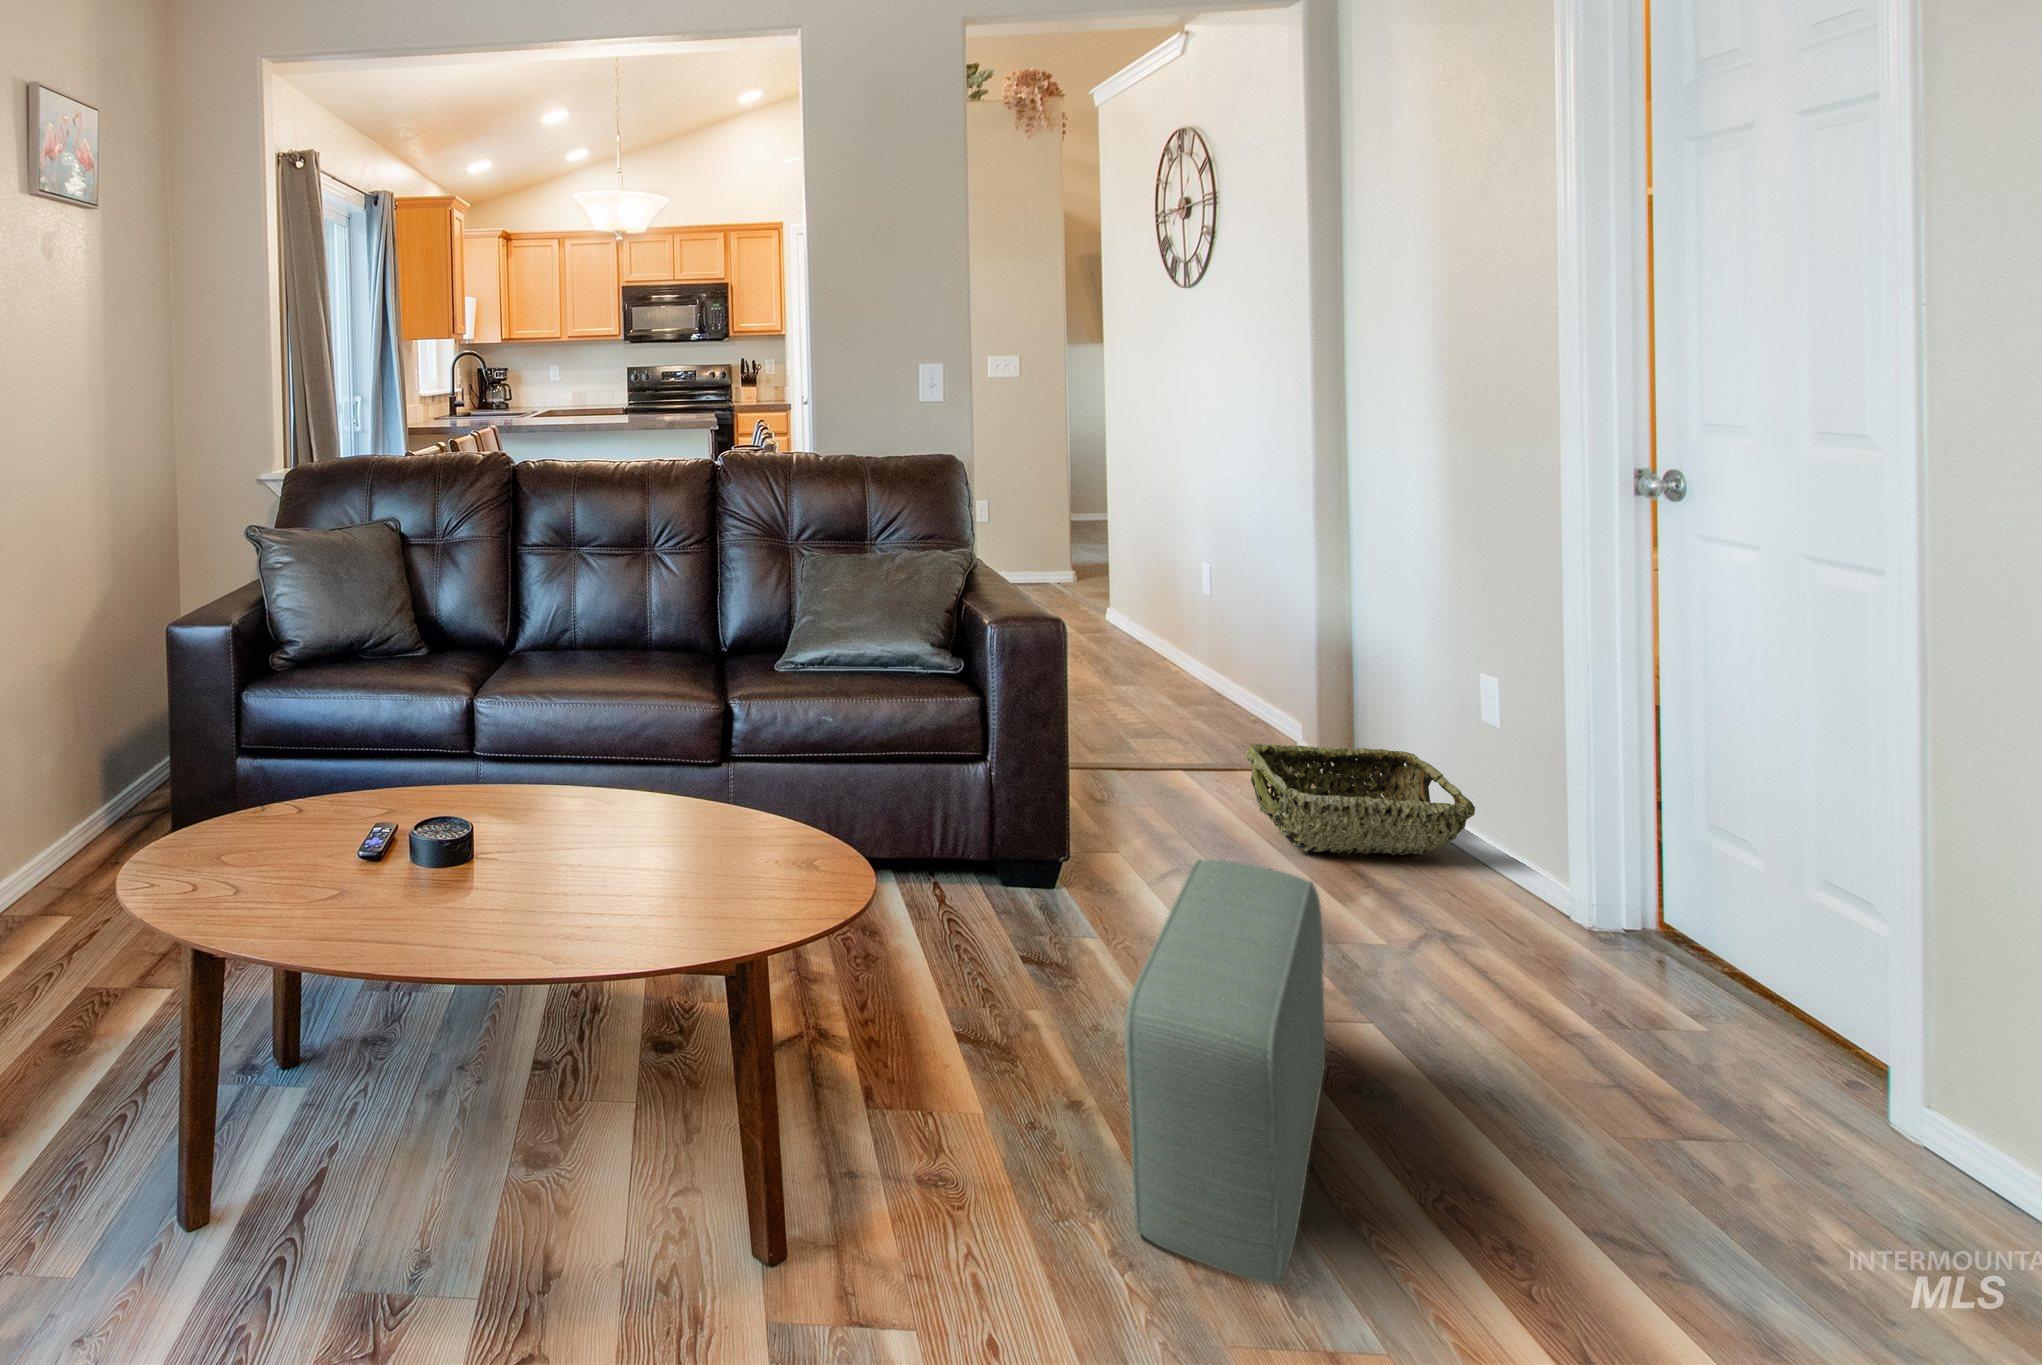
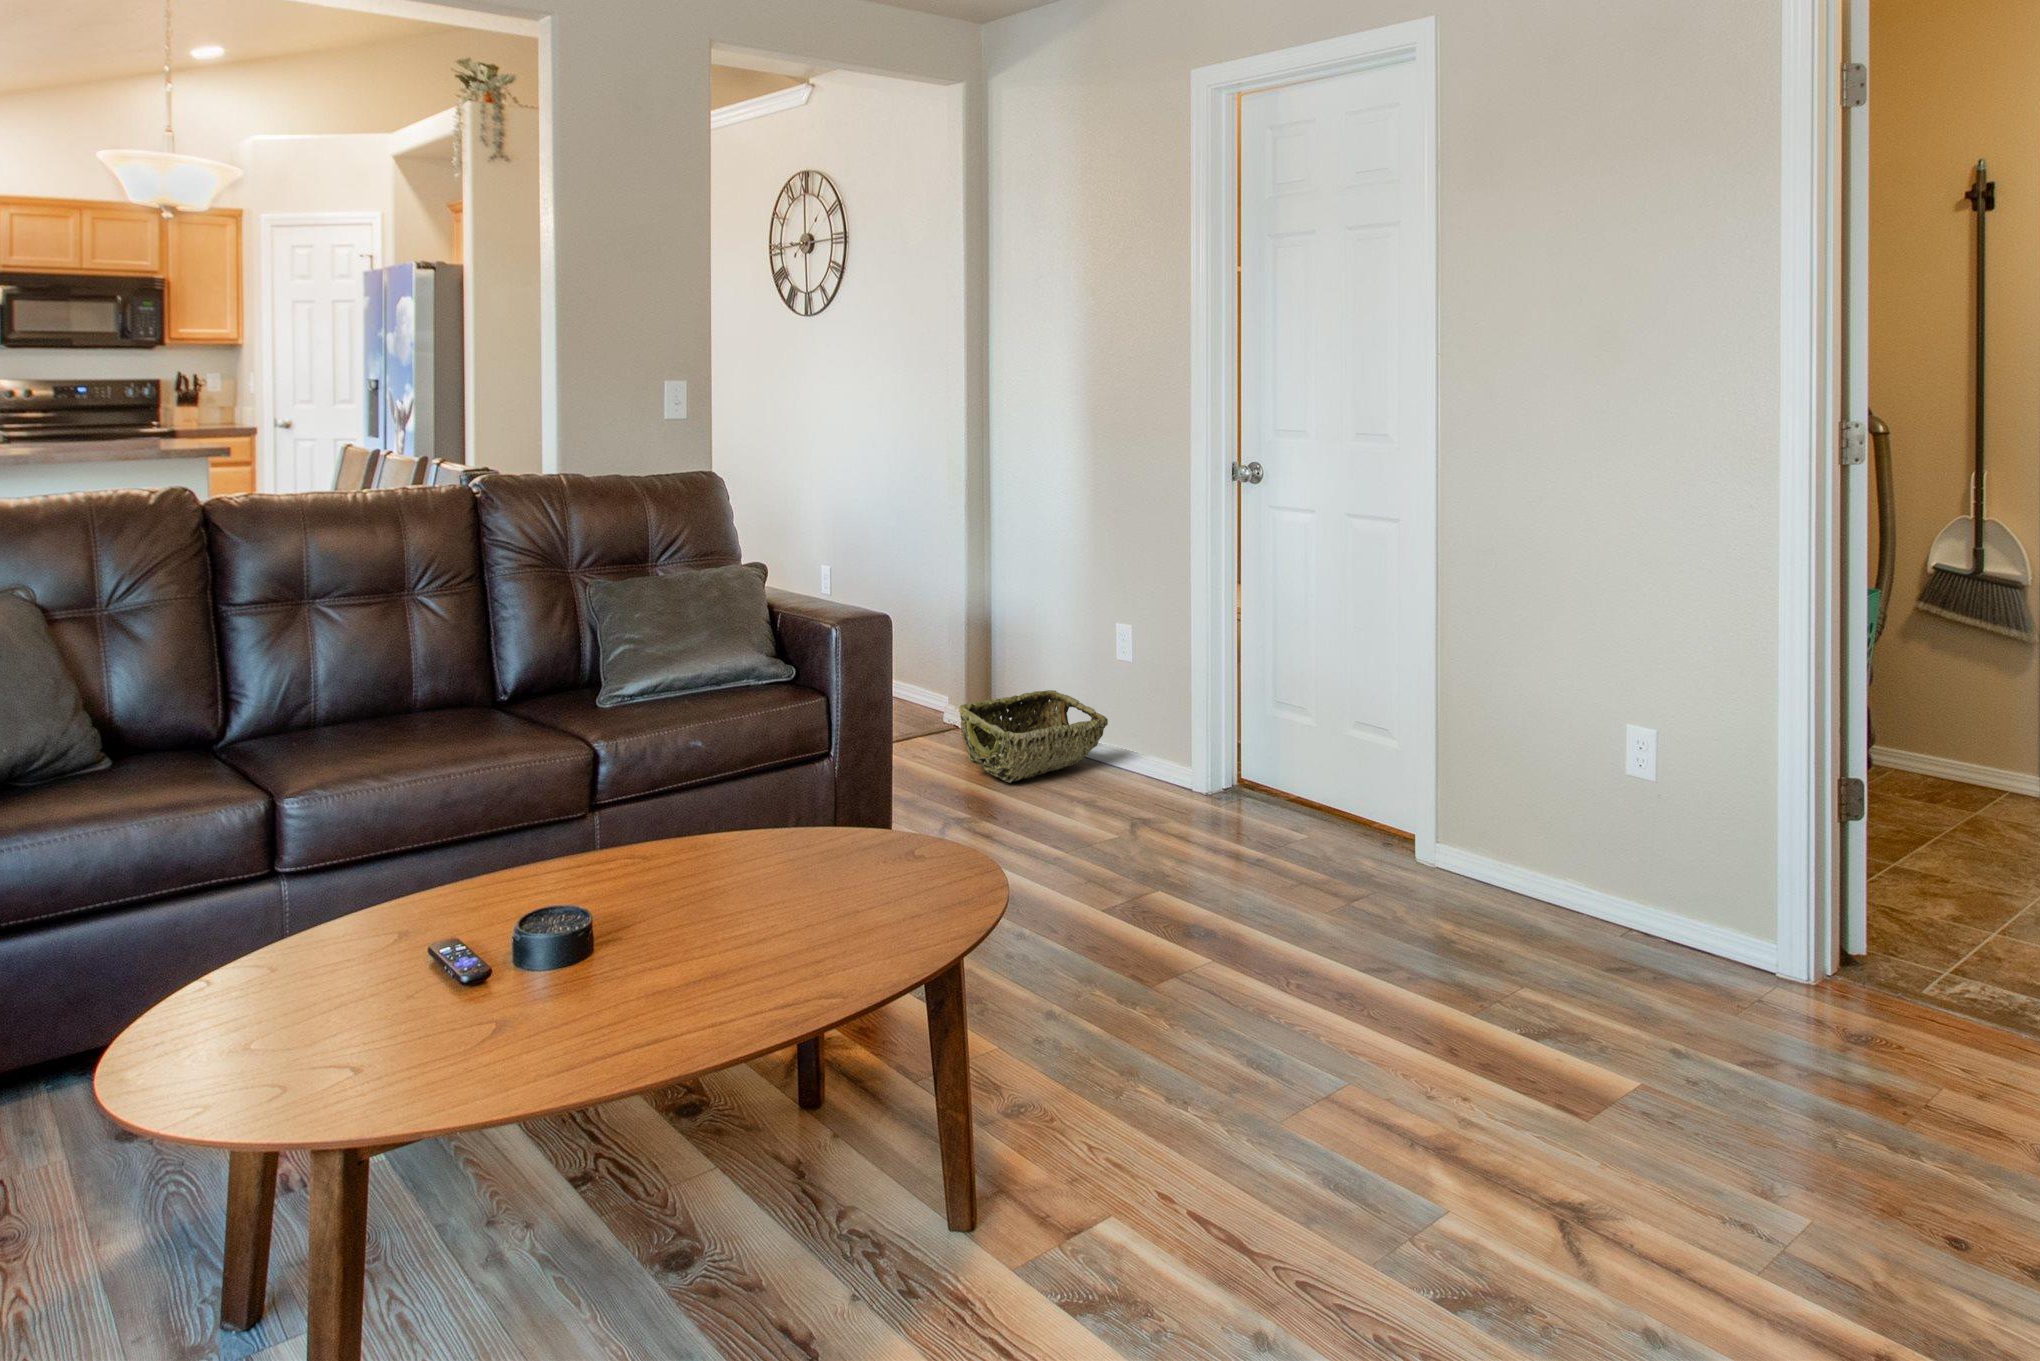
pouf: present [1125,860,1325,1284] -> none [1073,770,1256,1056]

